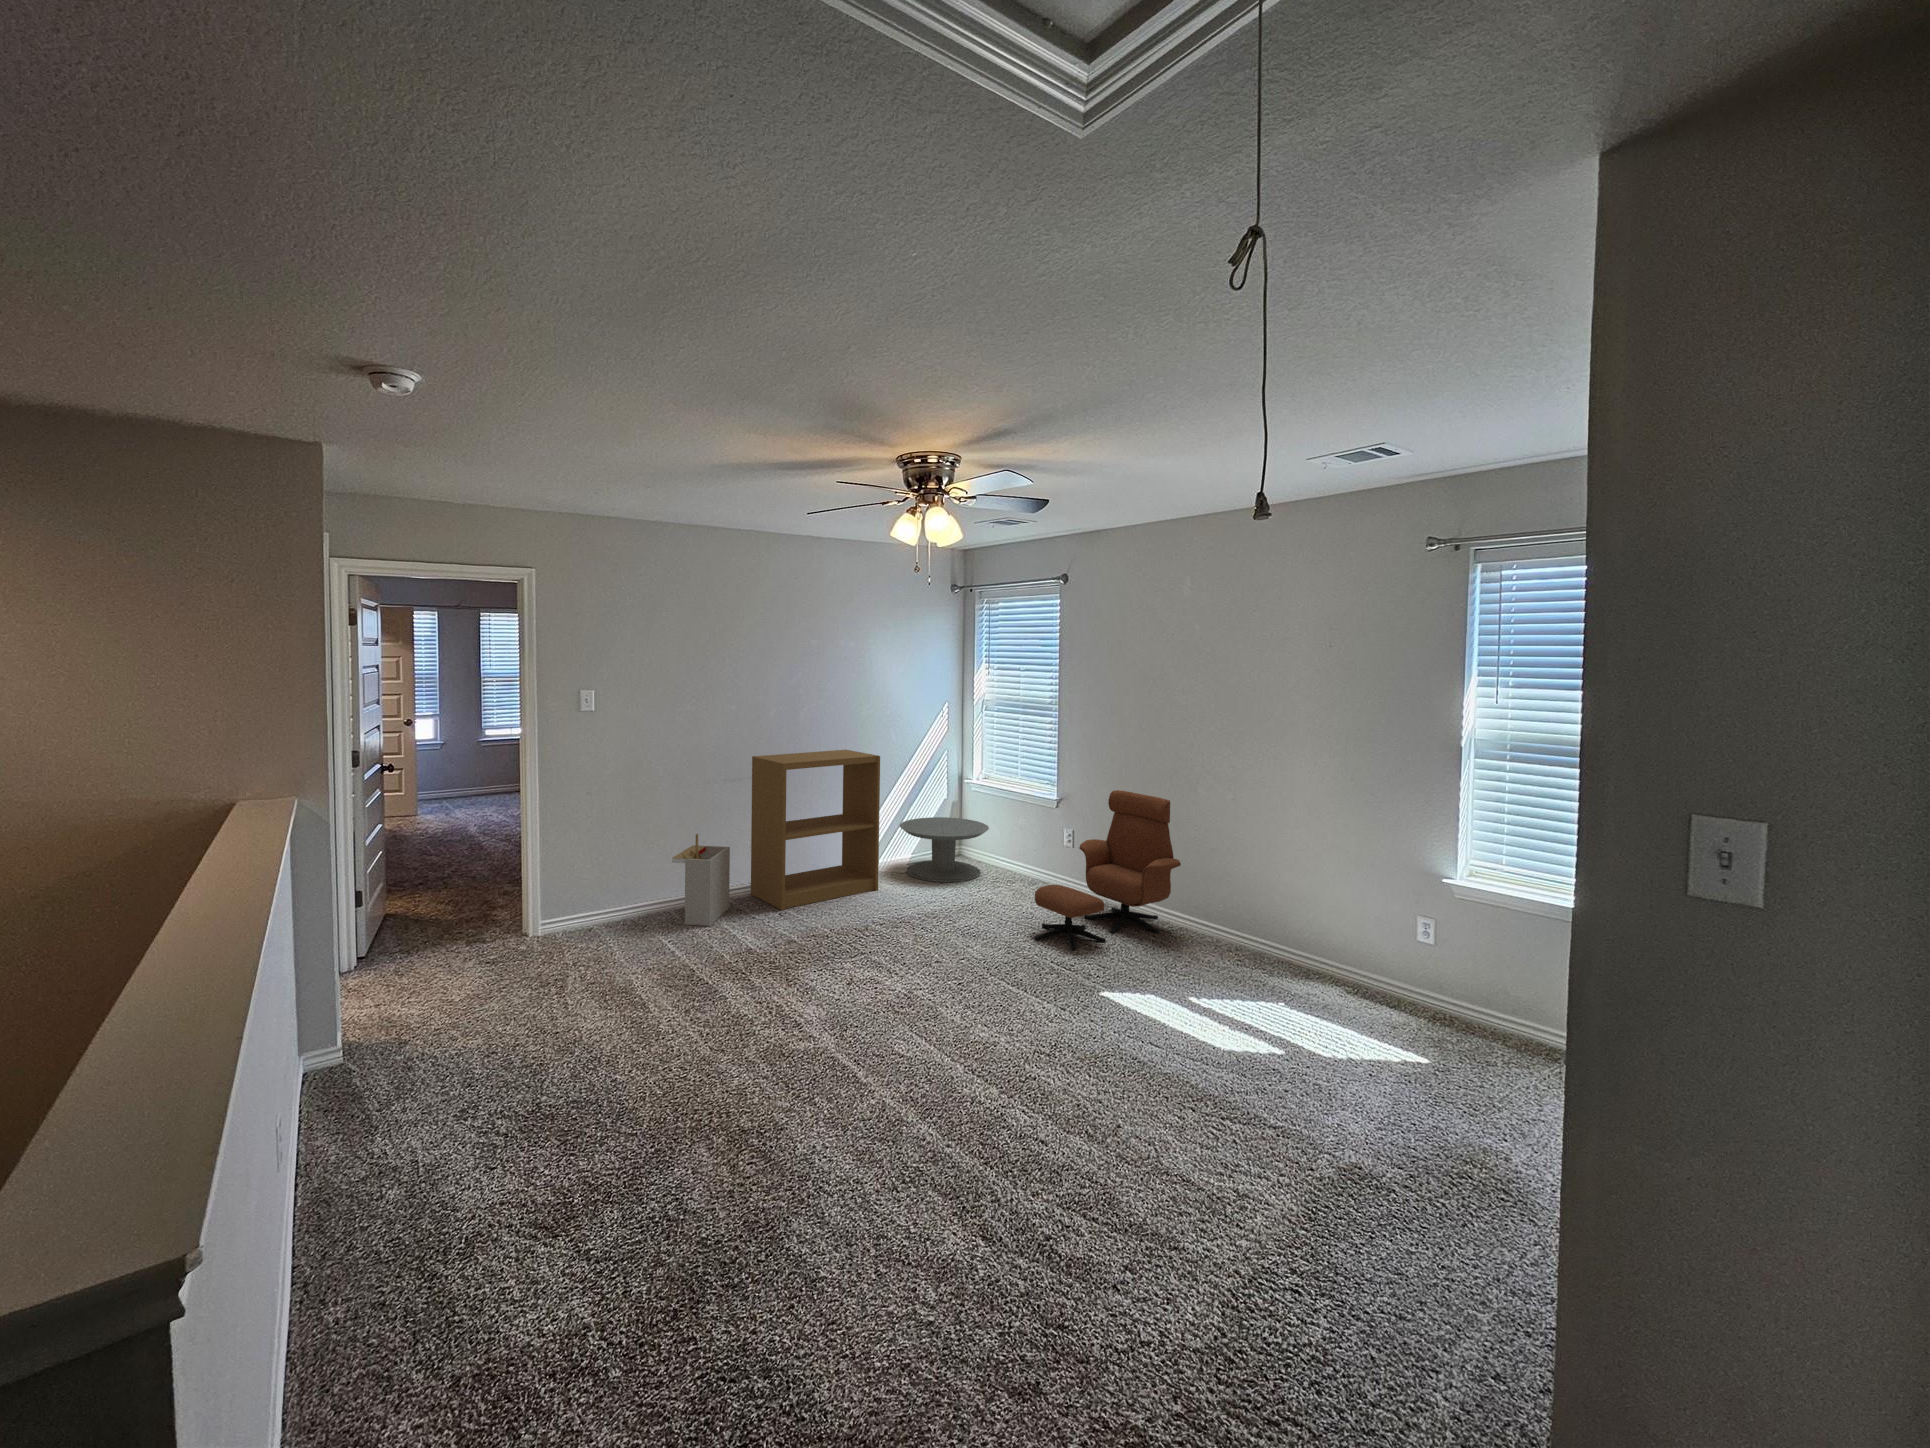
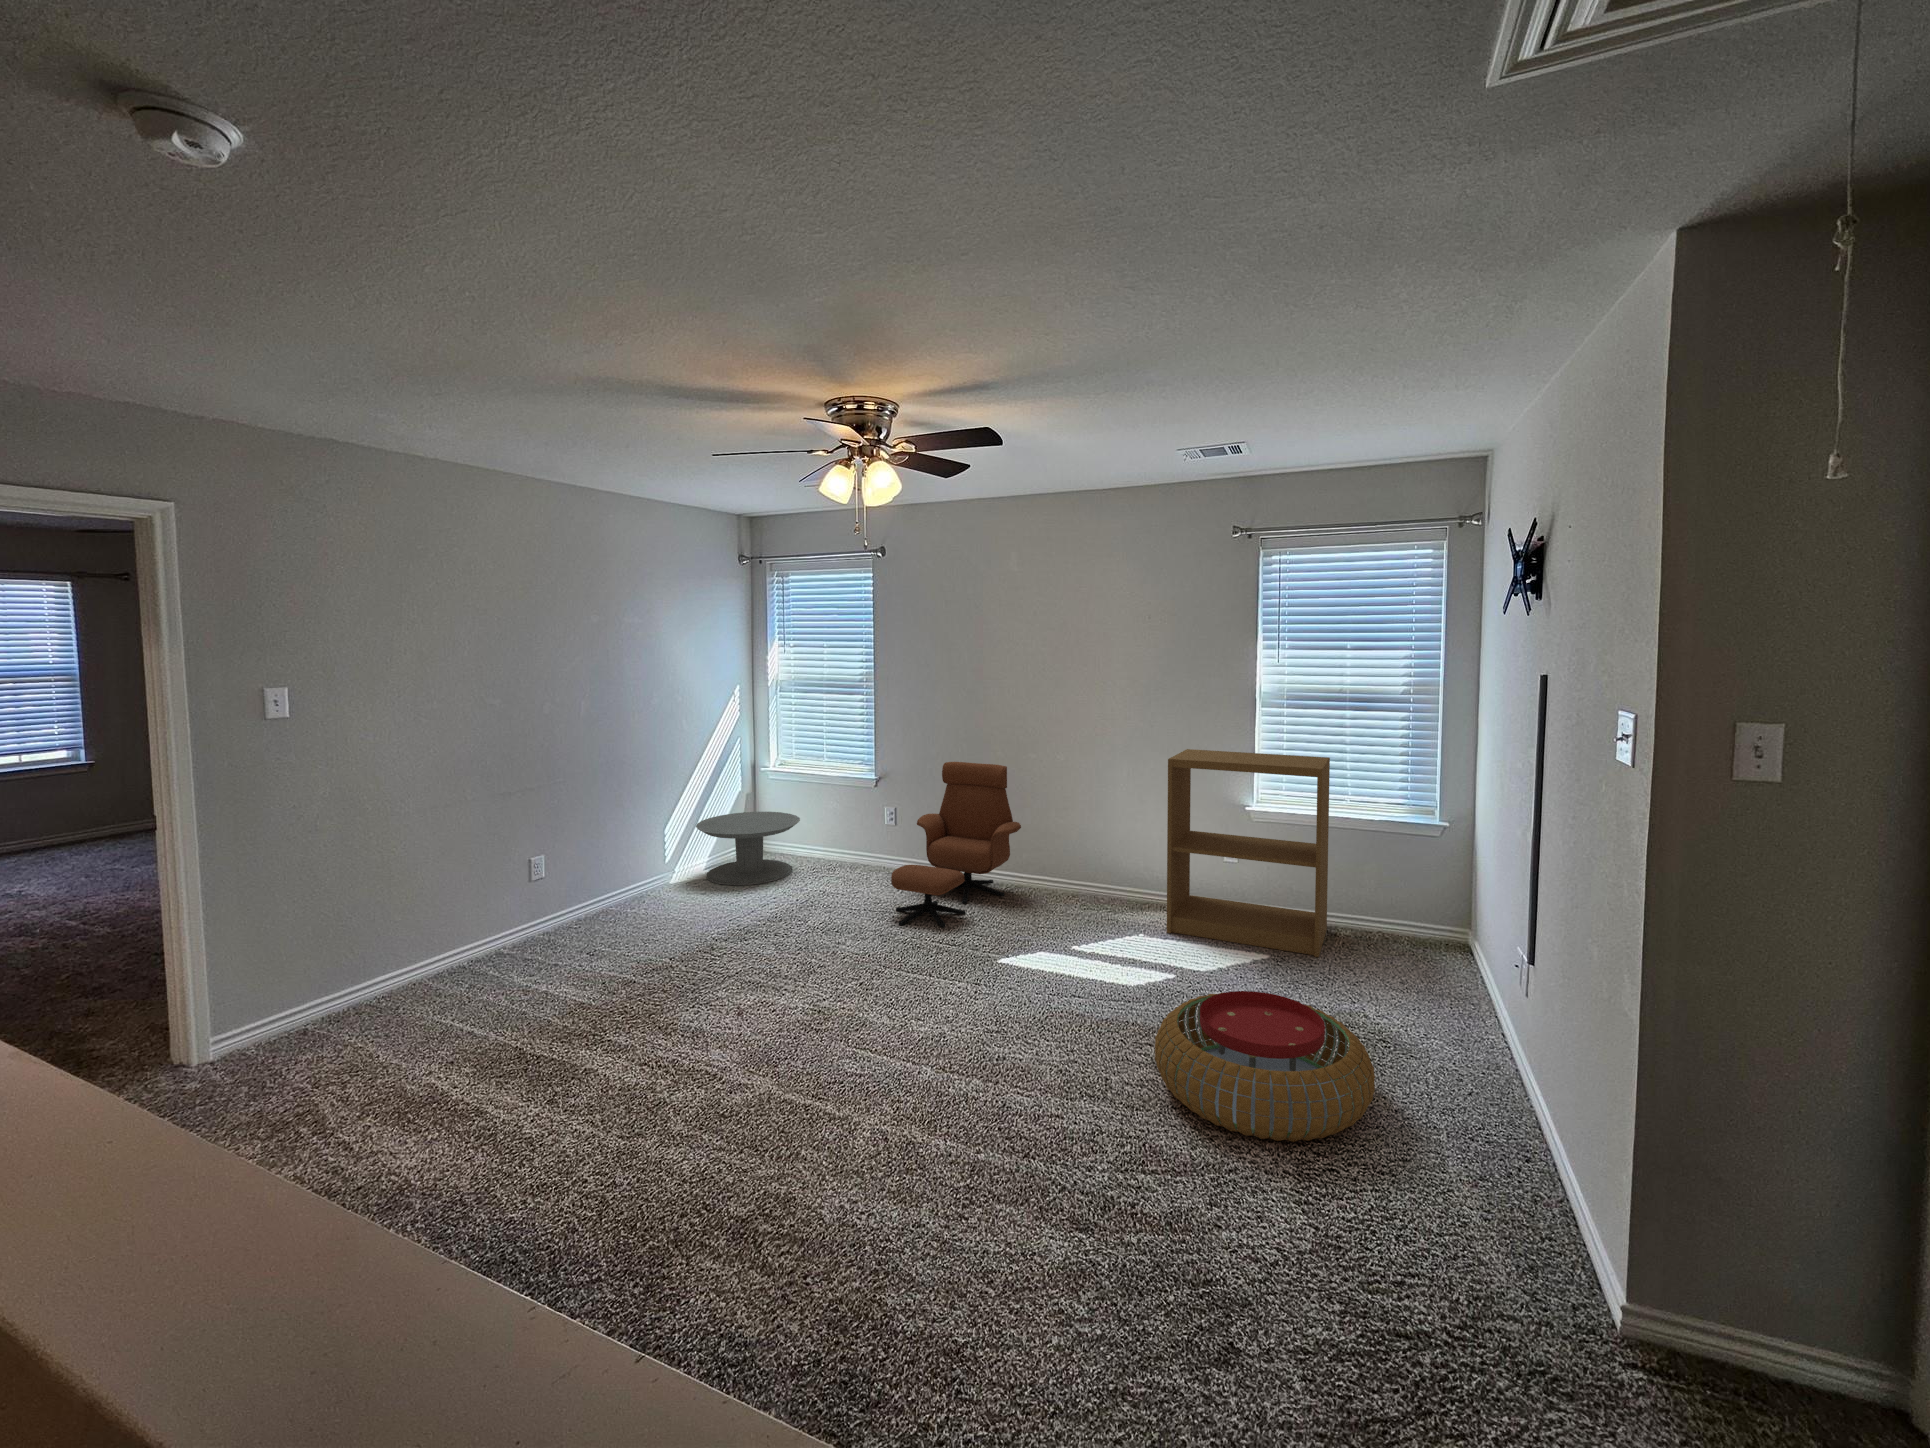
bookshelf: present [751,750,880,910] -> present [1167,749,1330,957]
storage bin: present [672,834,730,926] -> none [431,873,508,996]
pouf: none [1159,1068,1419,1257] -> present [1155,991,1375,1142]

